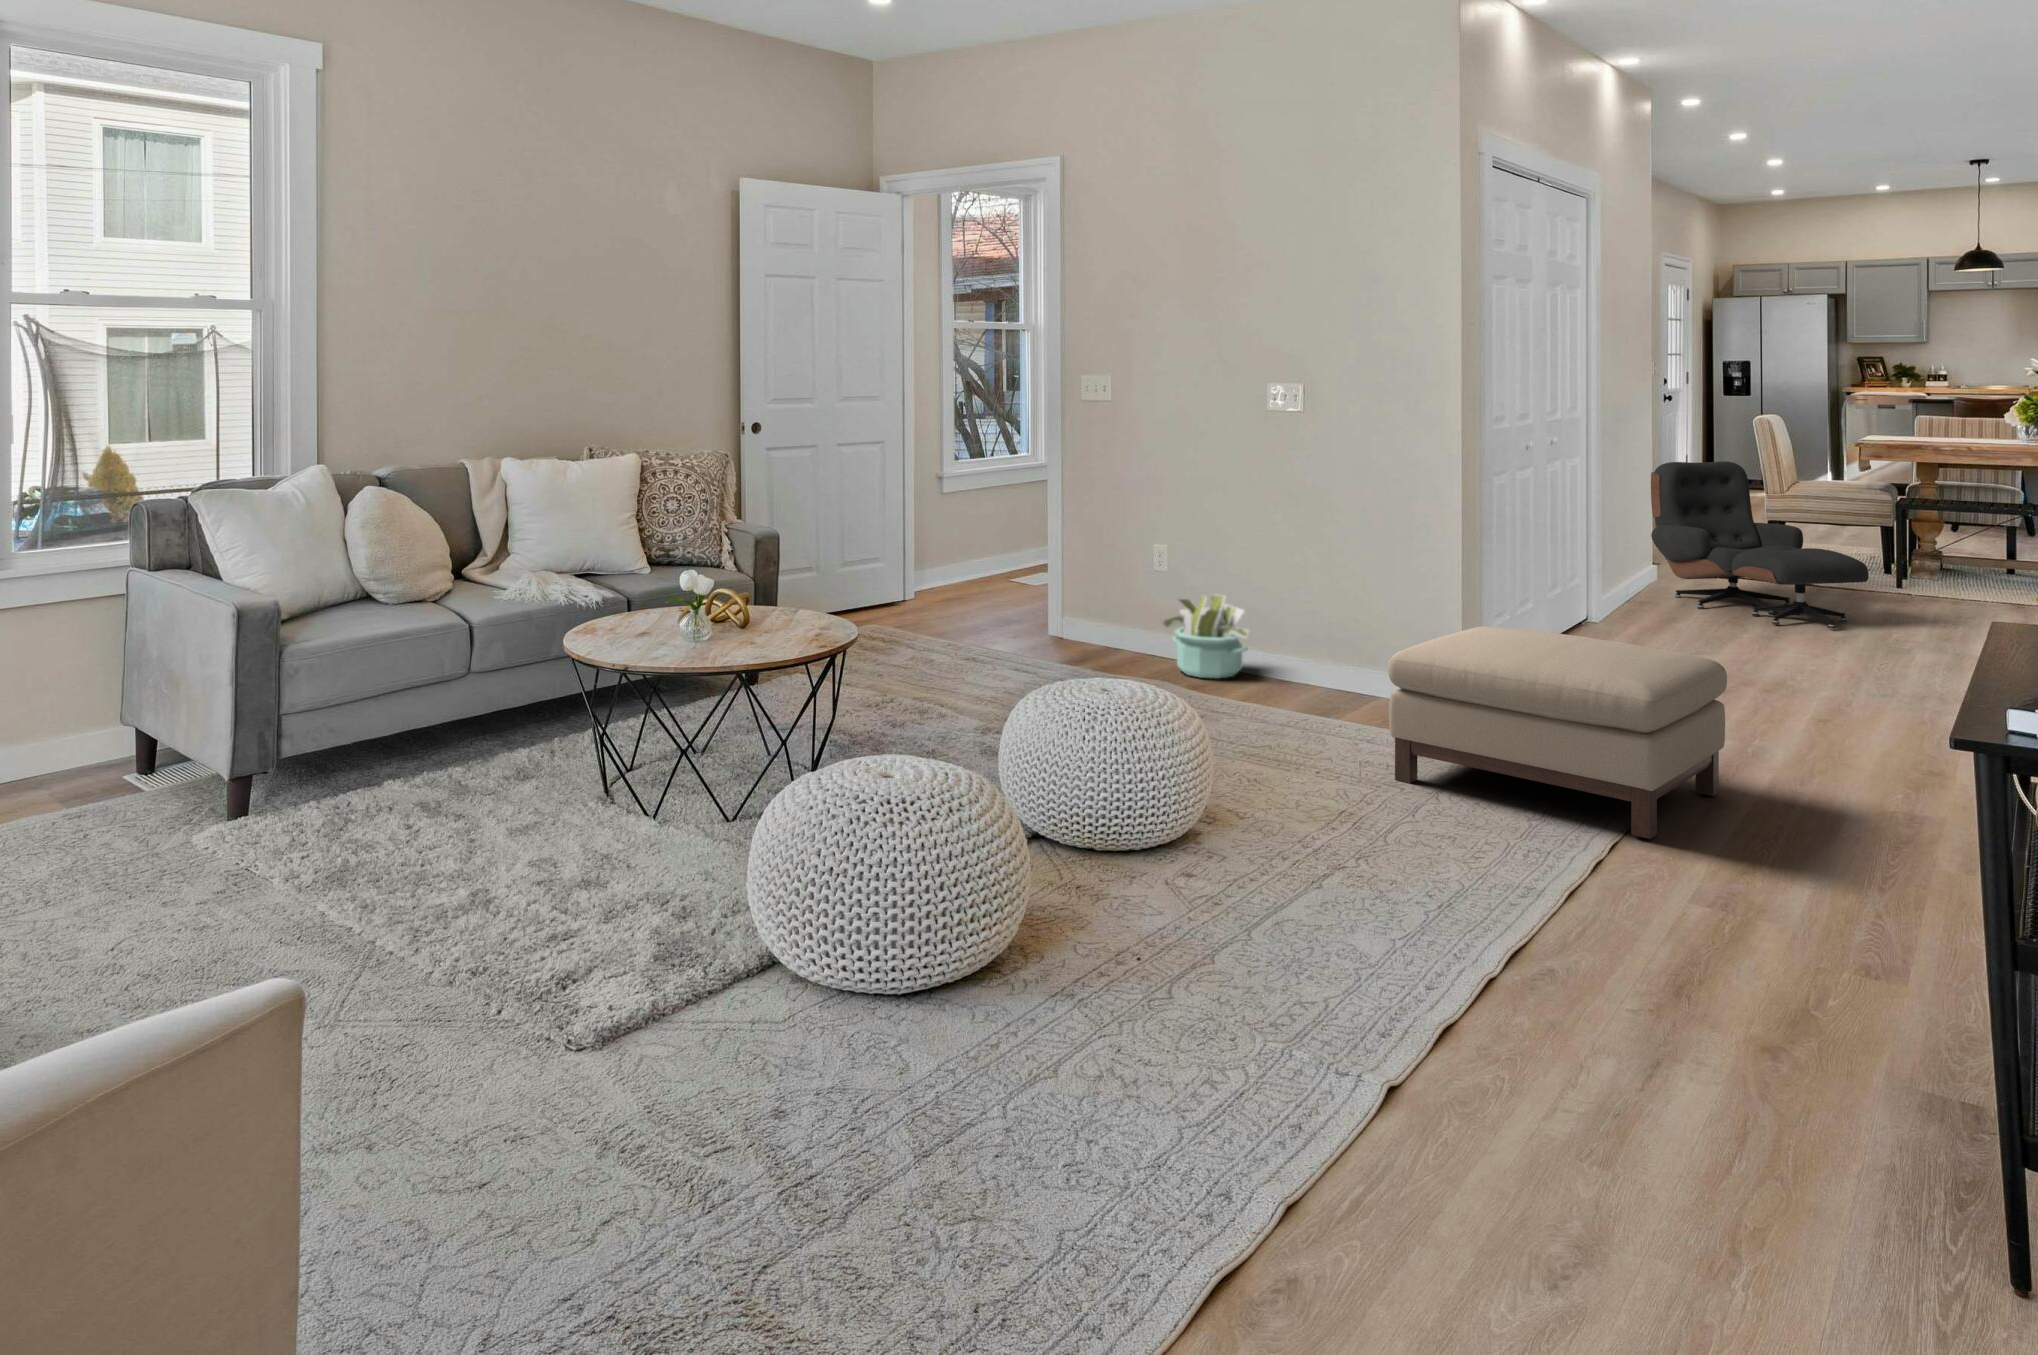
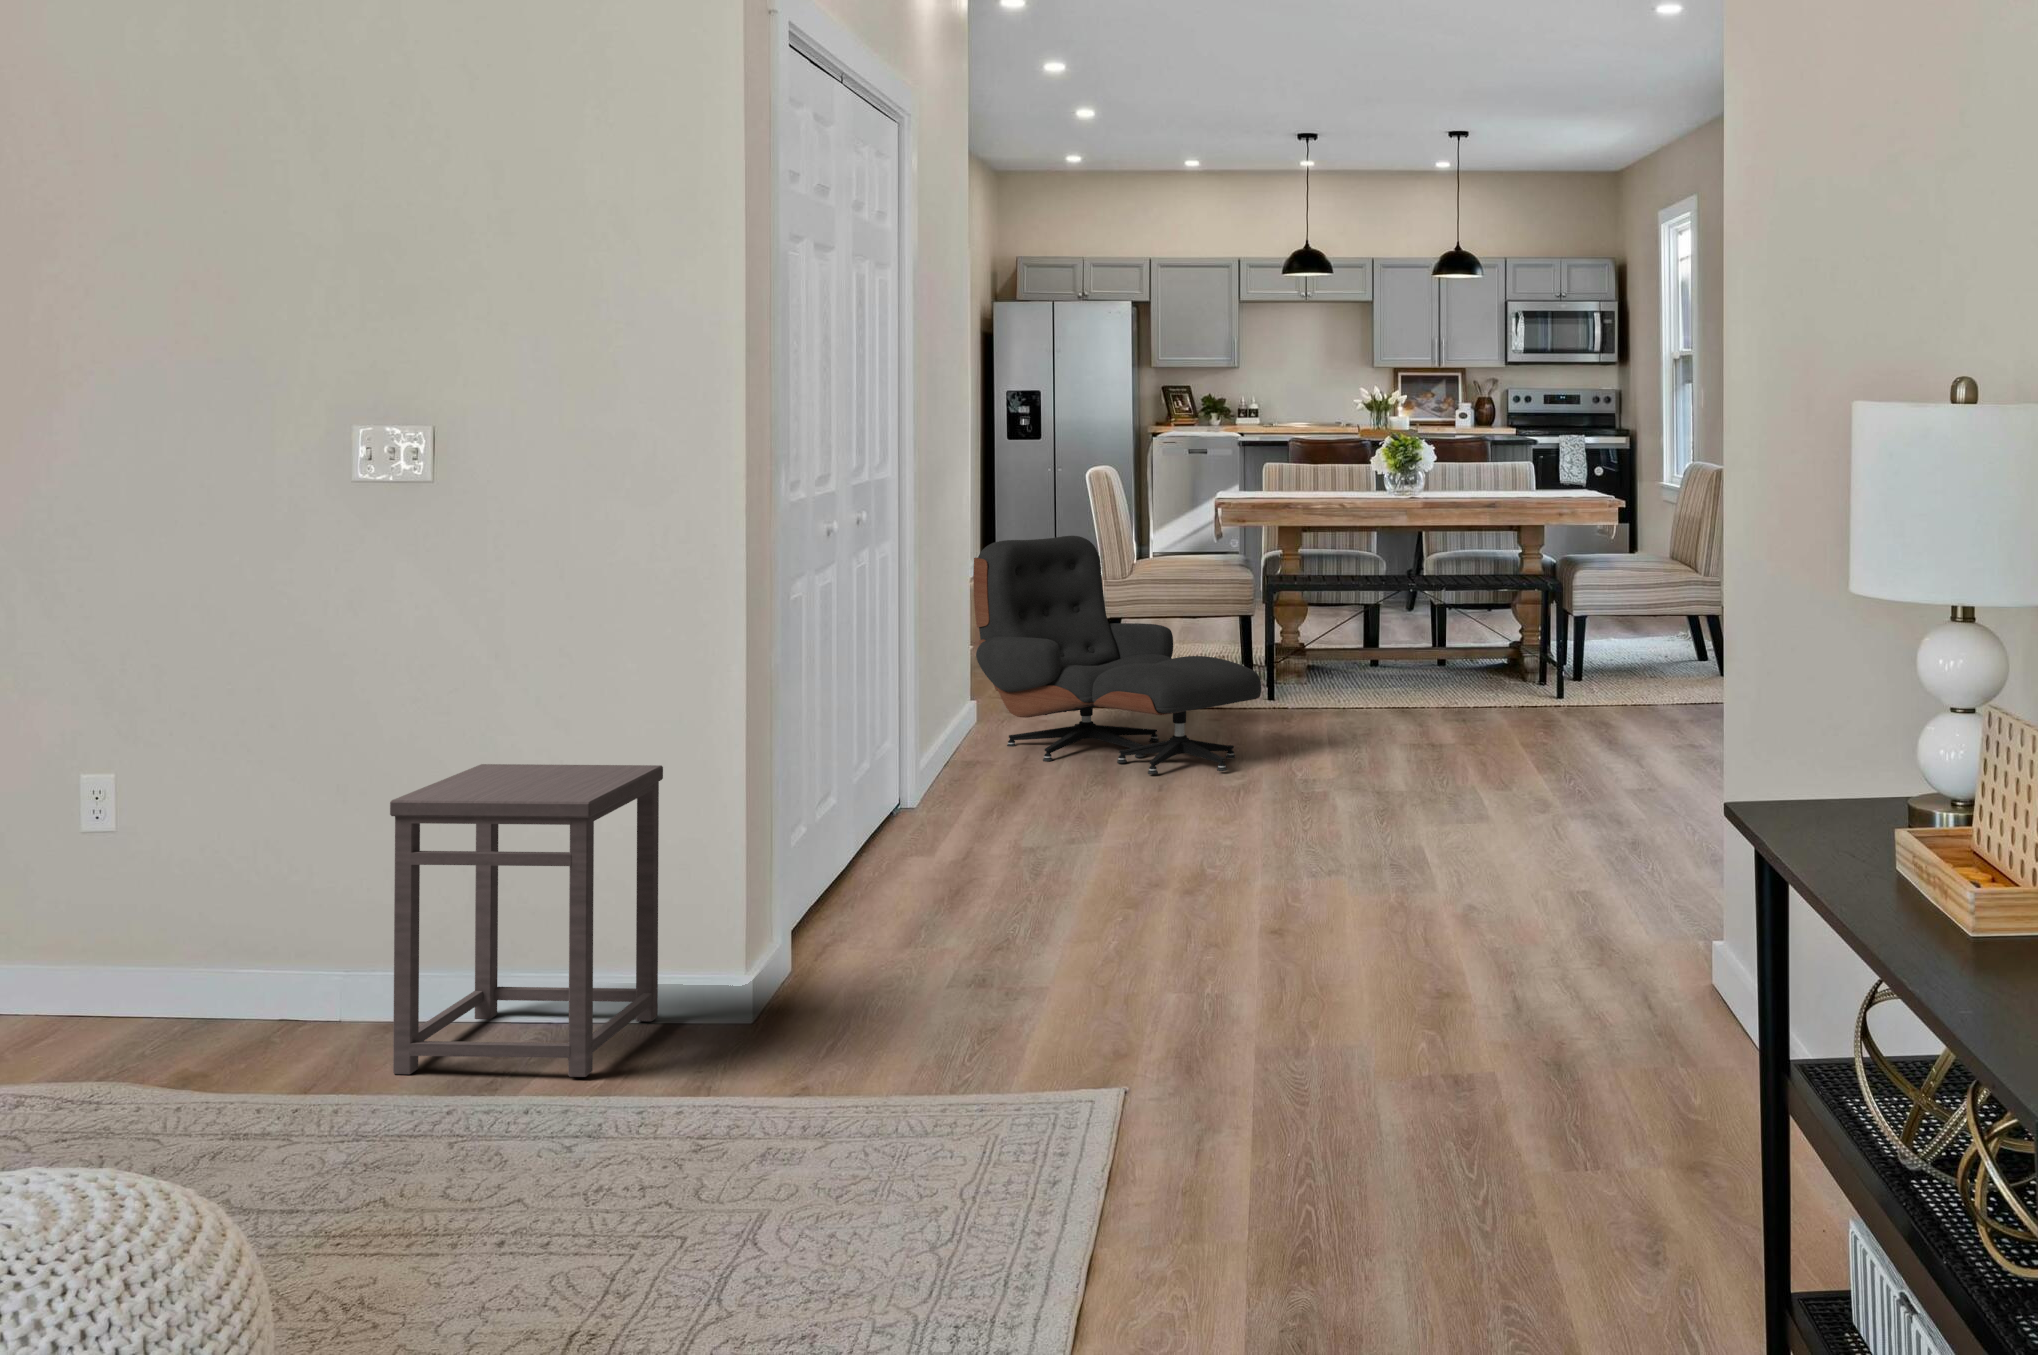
side table: none [1278,557,1416,719] -> present [390,764,663,1077]
decorative plant: present [1160,595,1249,679] -> none [105,862,322,1046]
ottoman: present [1388,626,1727,839] -> none [646,870,1214,1239]

